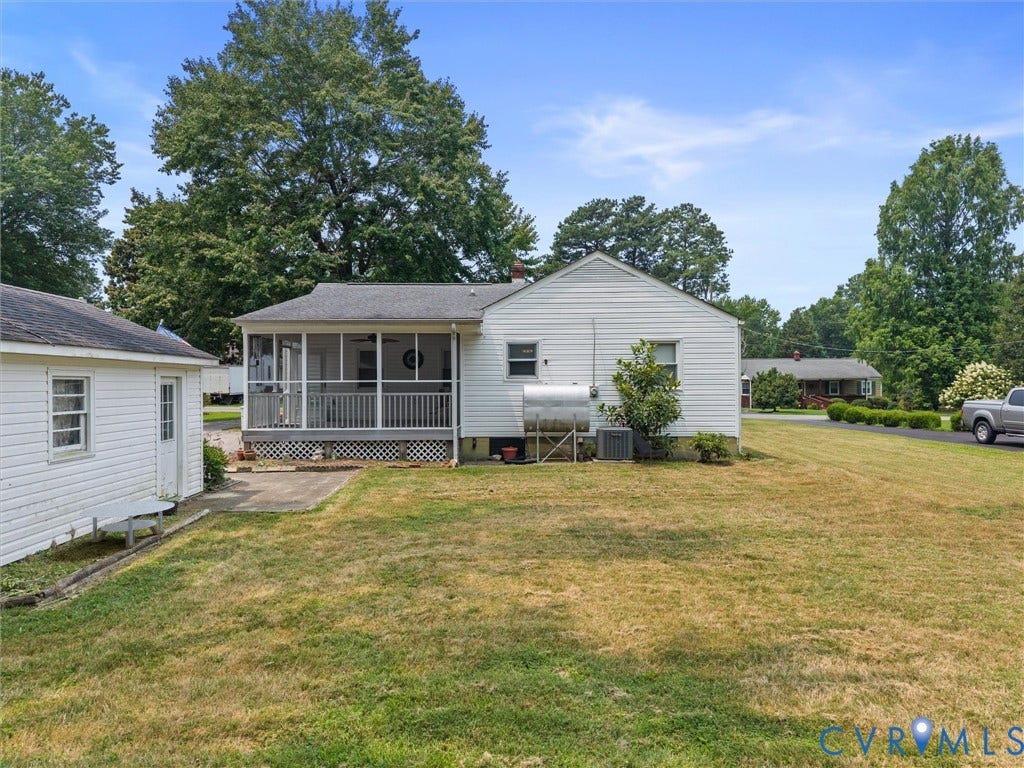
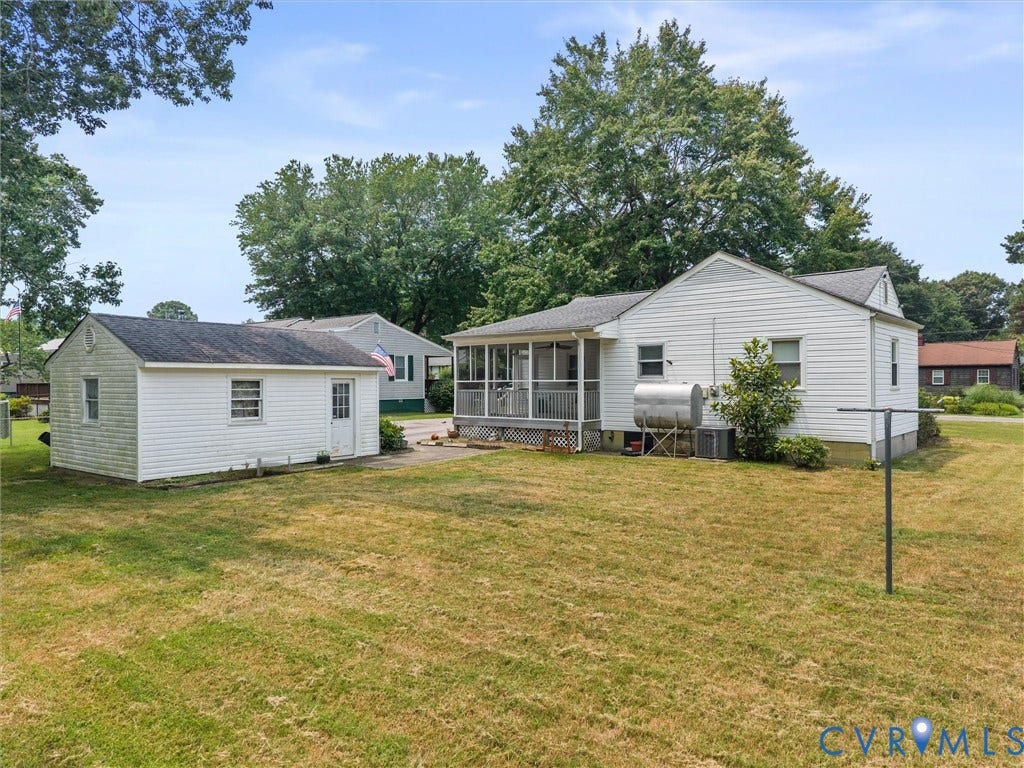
bench: none [401,426,445,468] -> present [543,420,571,454]
lounge chair: present [632,432,668,465] -> none [747,435,790,474]

